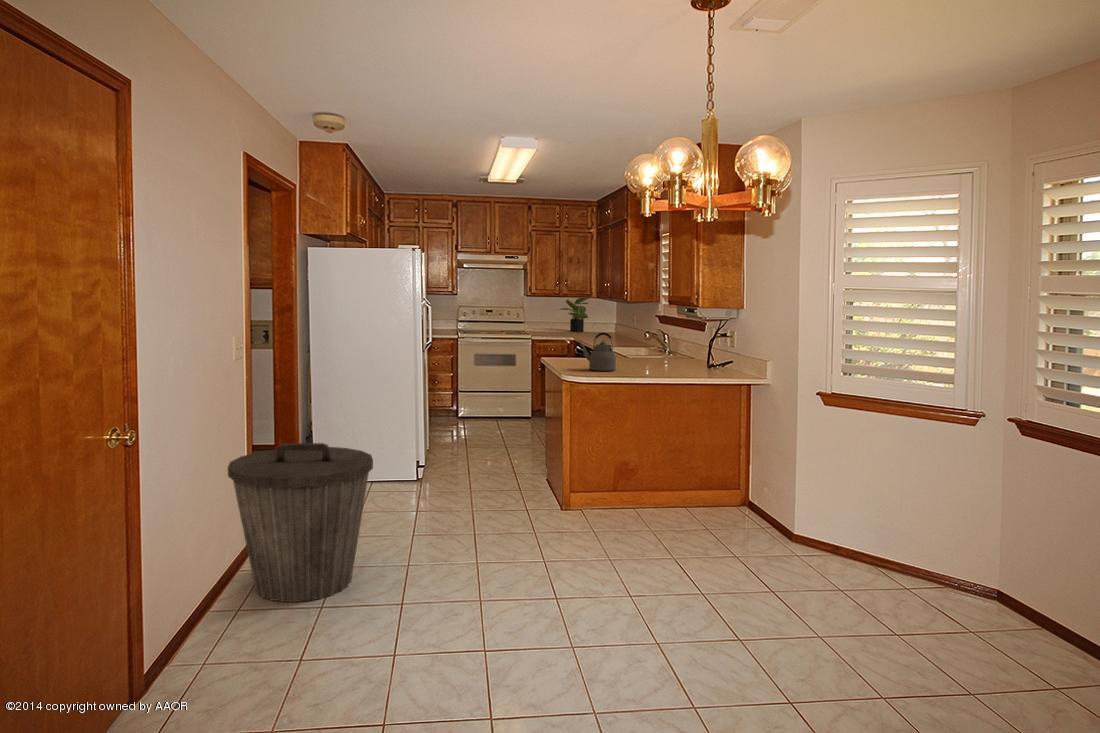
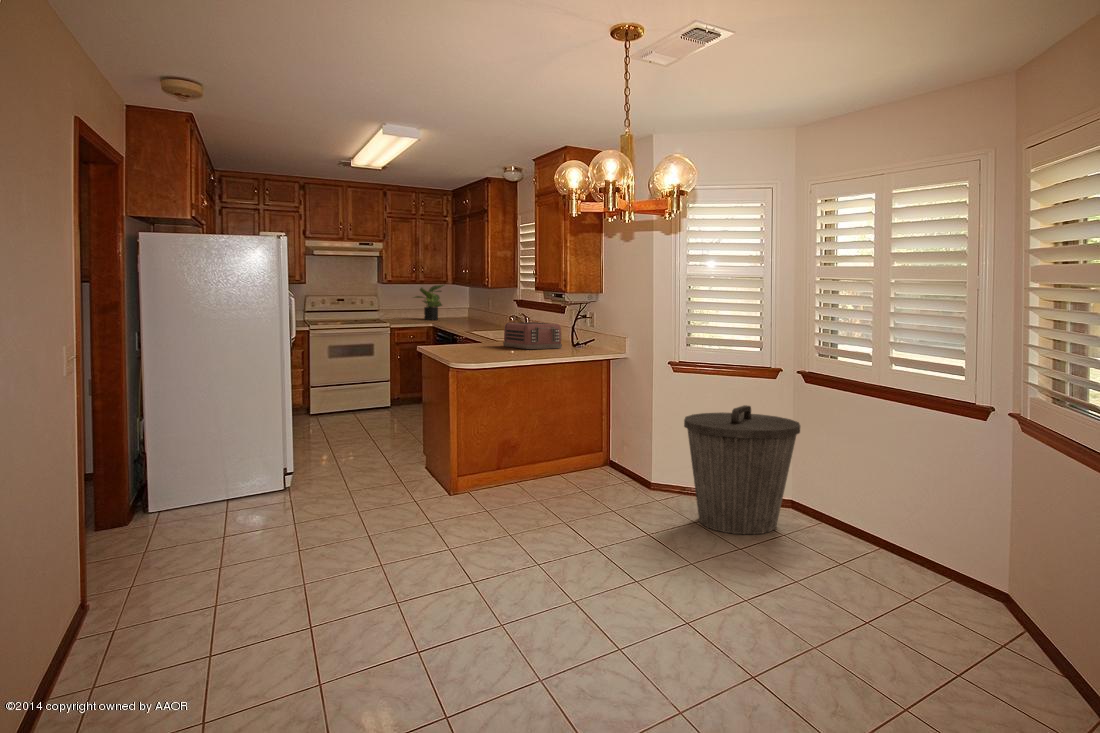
kettle: present [580,333,616,371] -> none [456,314,491,349]
toaster: none [632,341,696,371] -> present [503,322,562,349]
trash can: present [228,443,373,602] -> present [684,405,800,534]

